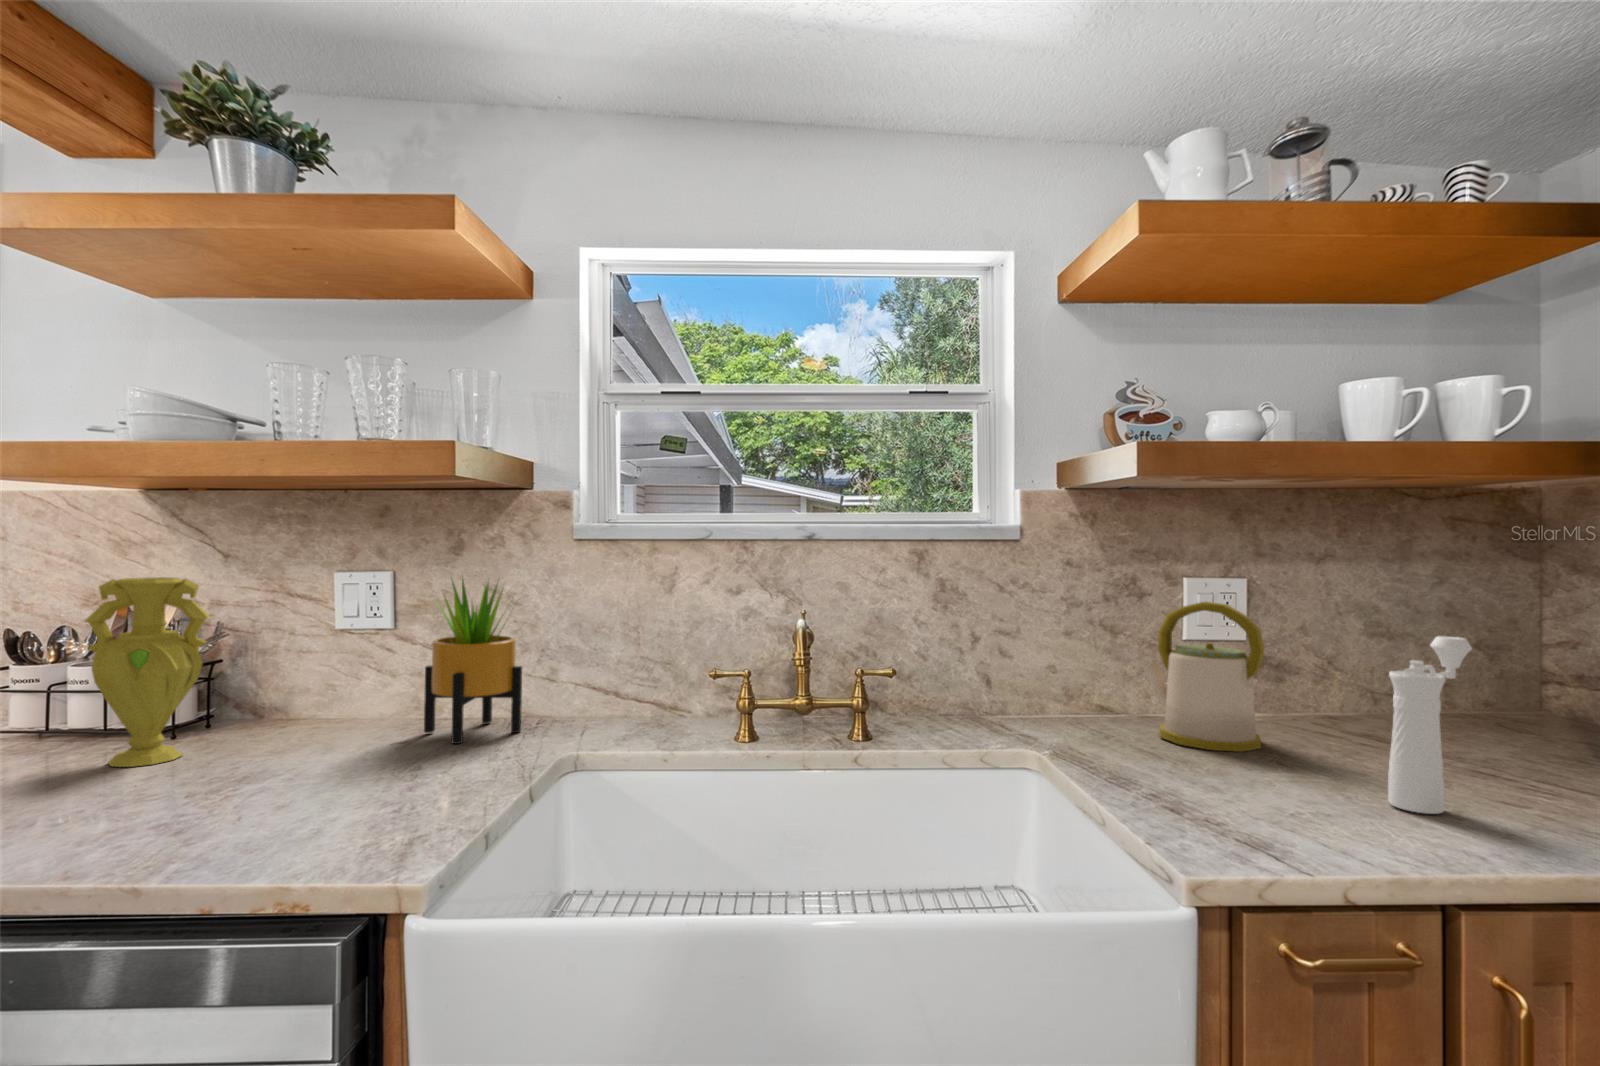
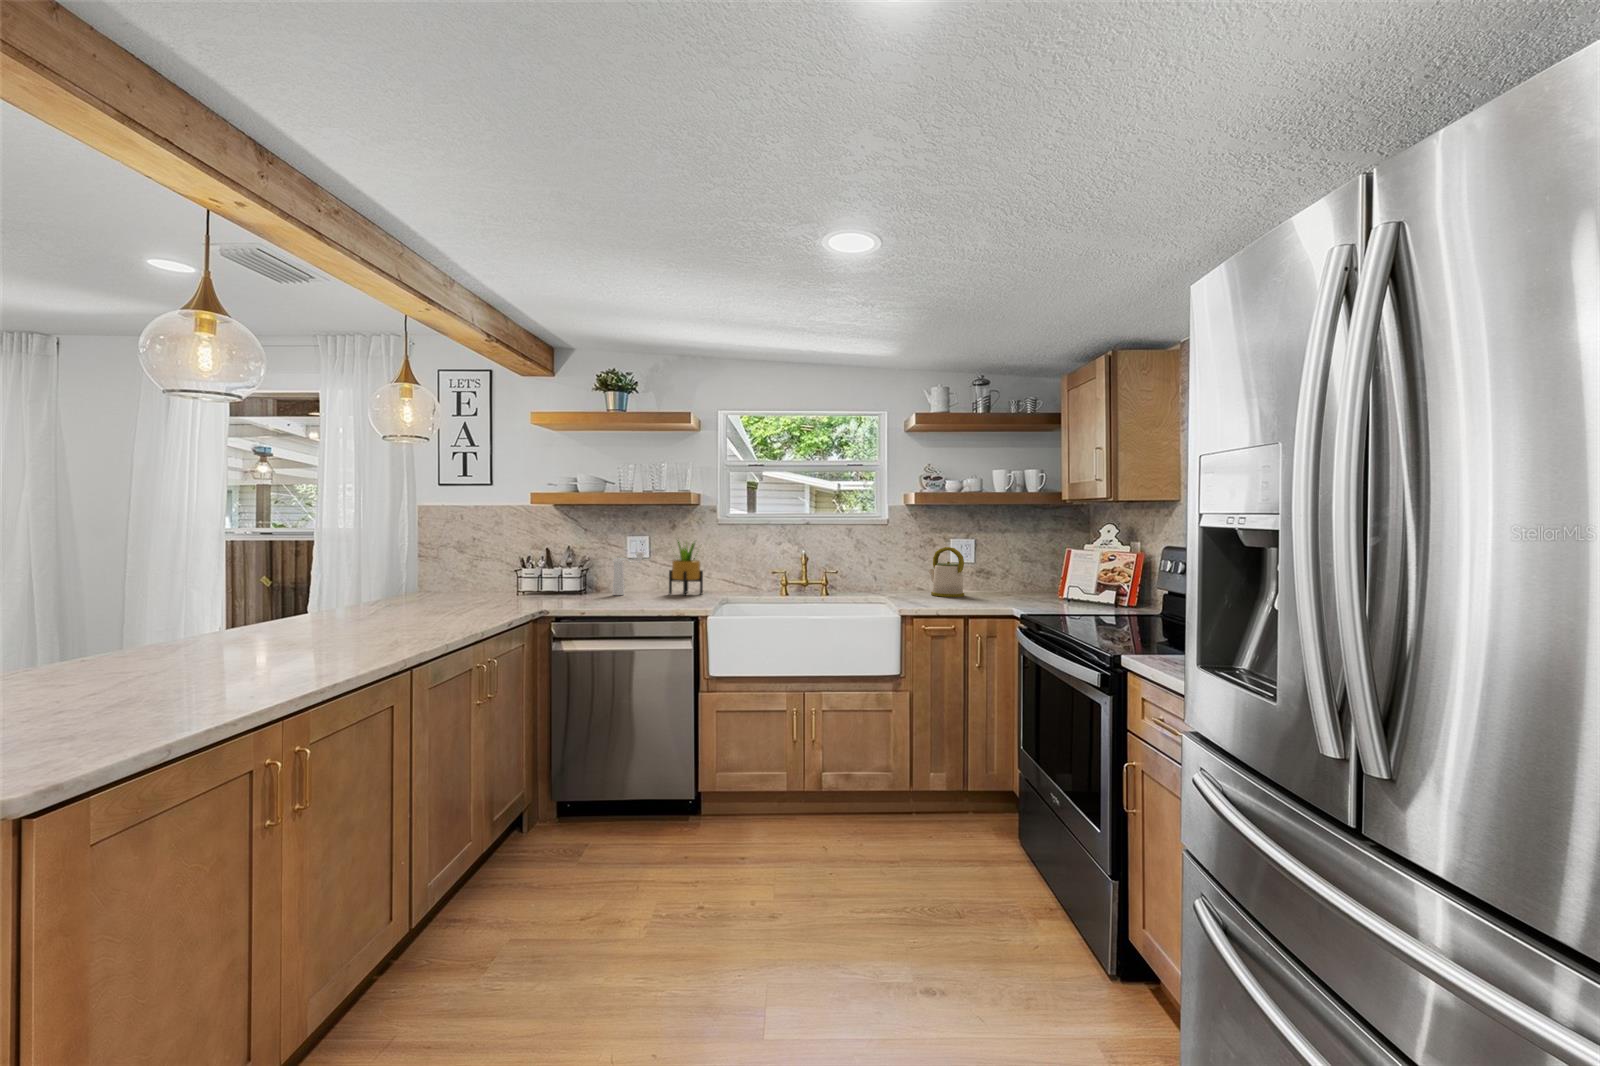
vase: present [85,577,209,767] -> none [571,538,604,599]
pepper mill: present [1388,636,1472,814] -> present [613,552,644,595]

